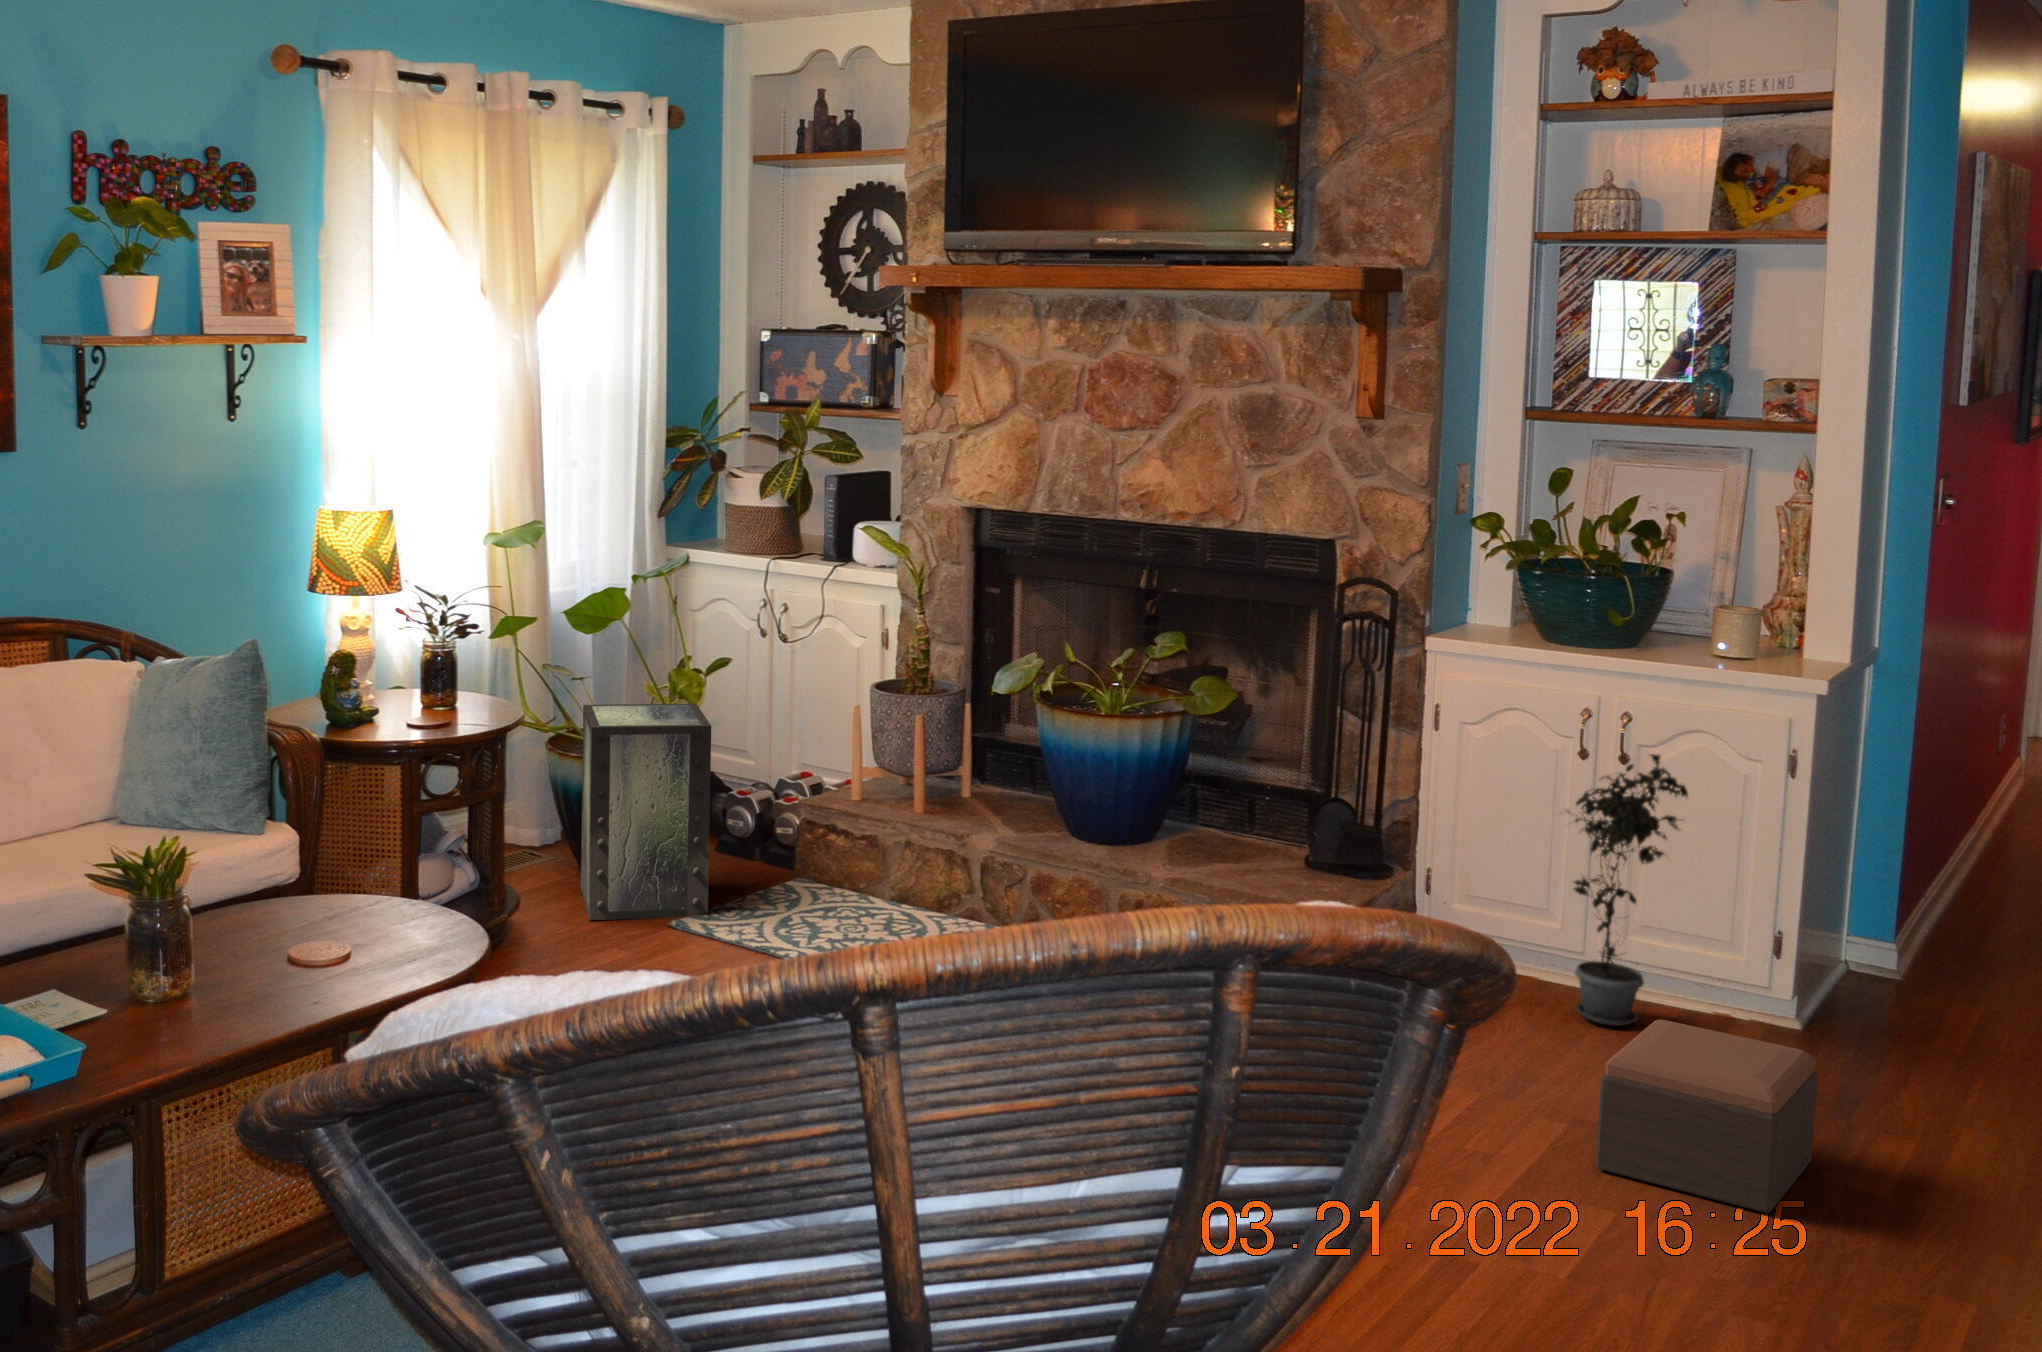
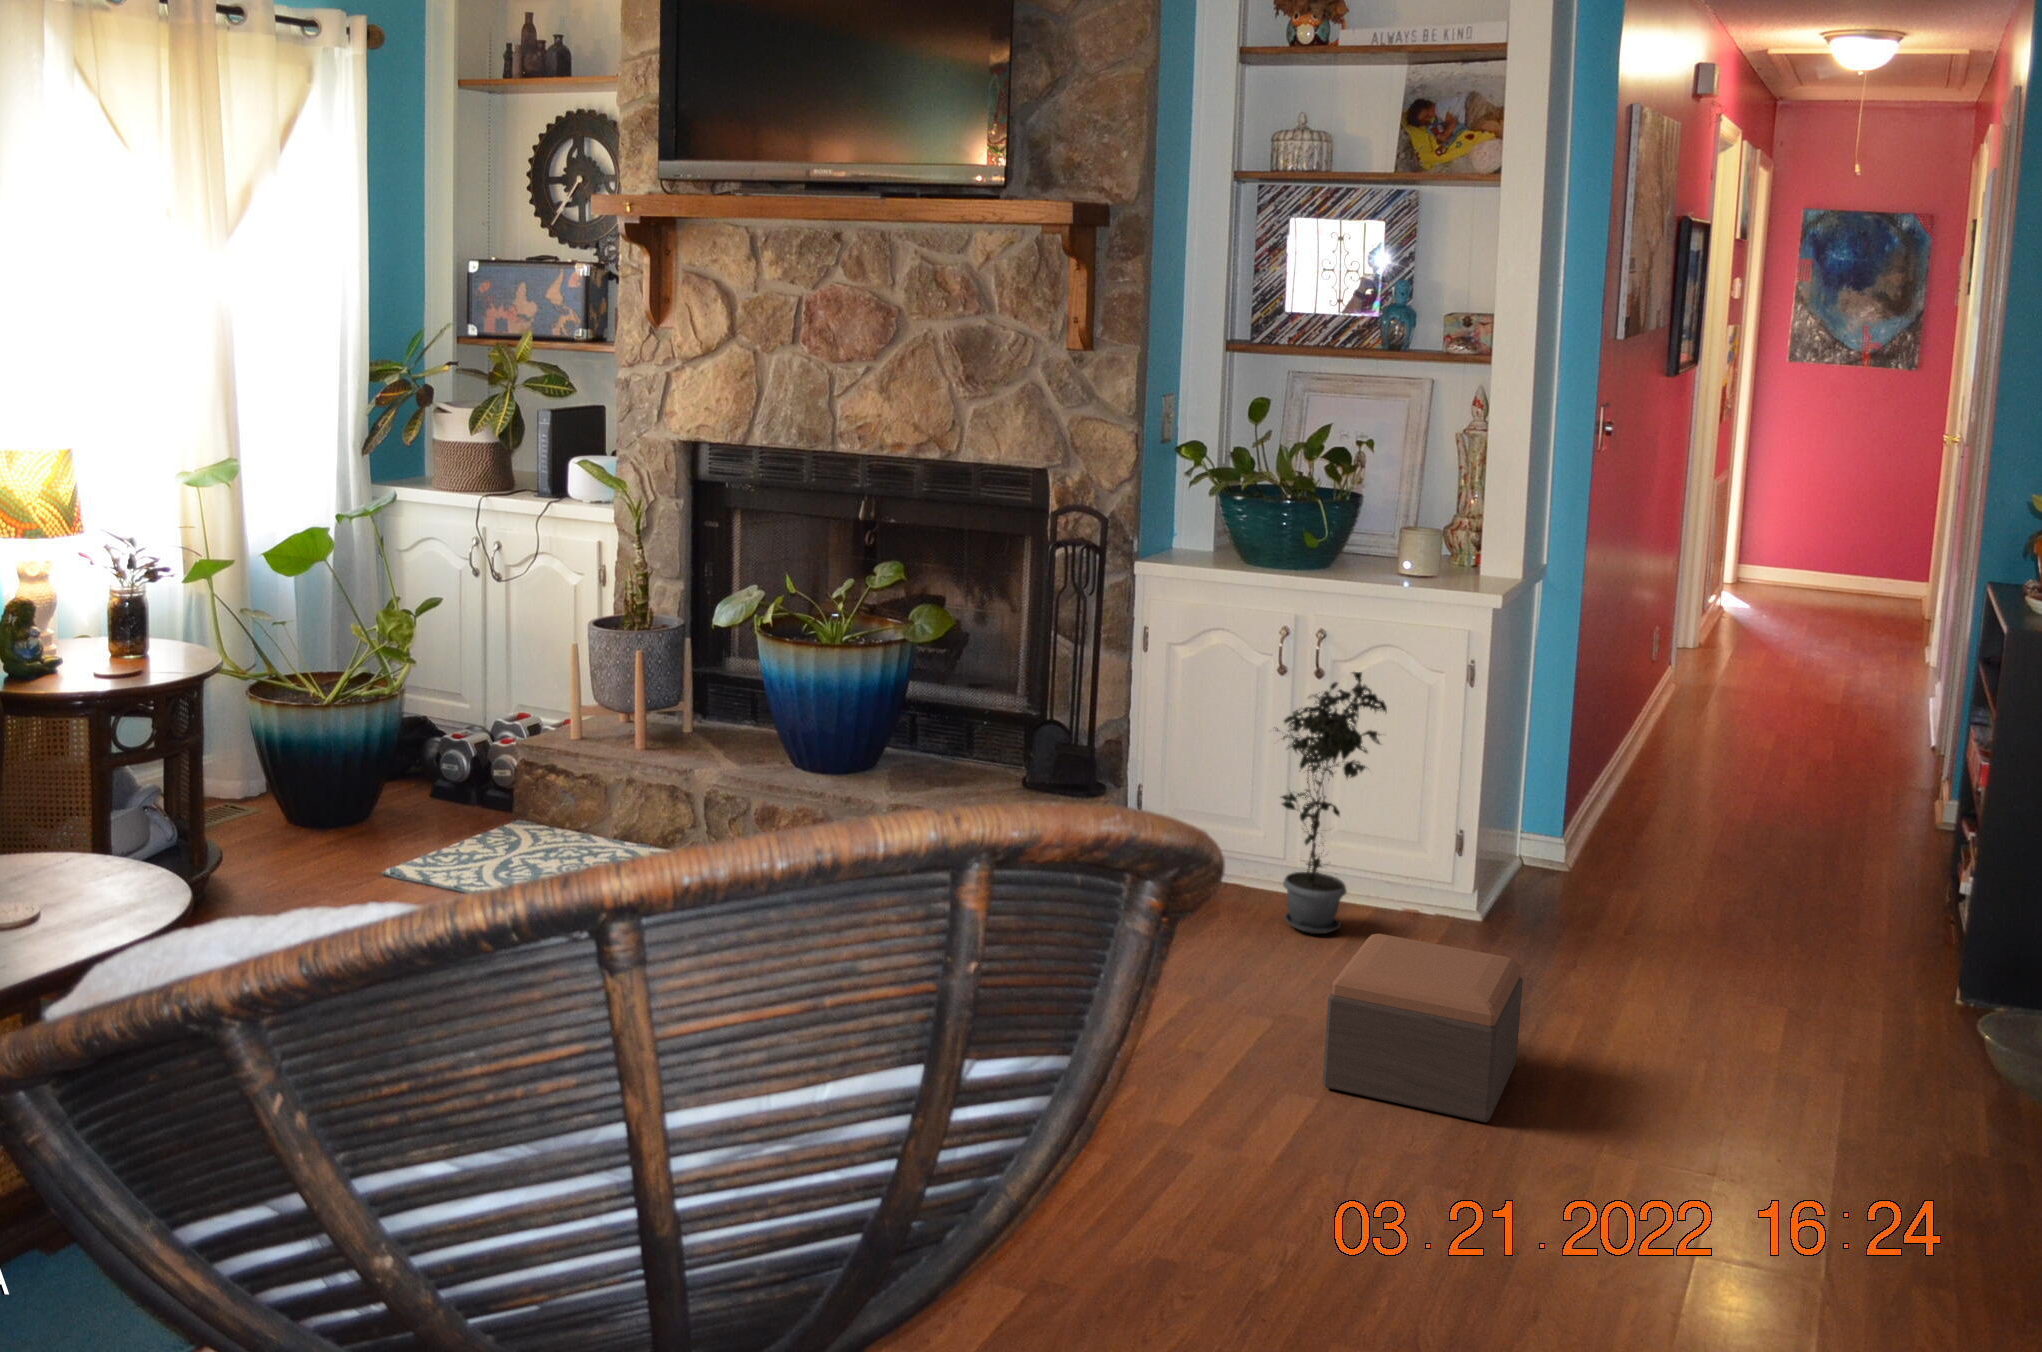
storage box: present [581,704,711,920] -> none [280,646,420,879]

